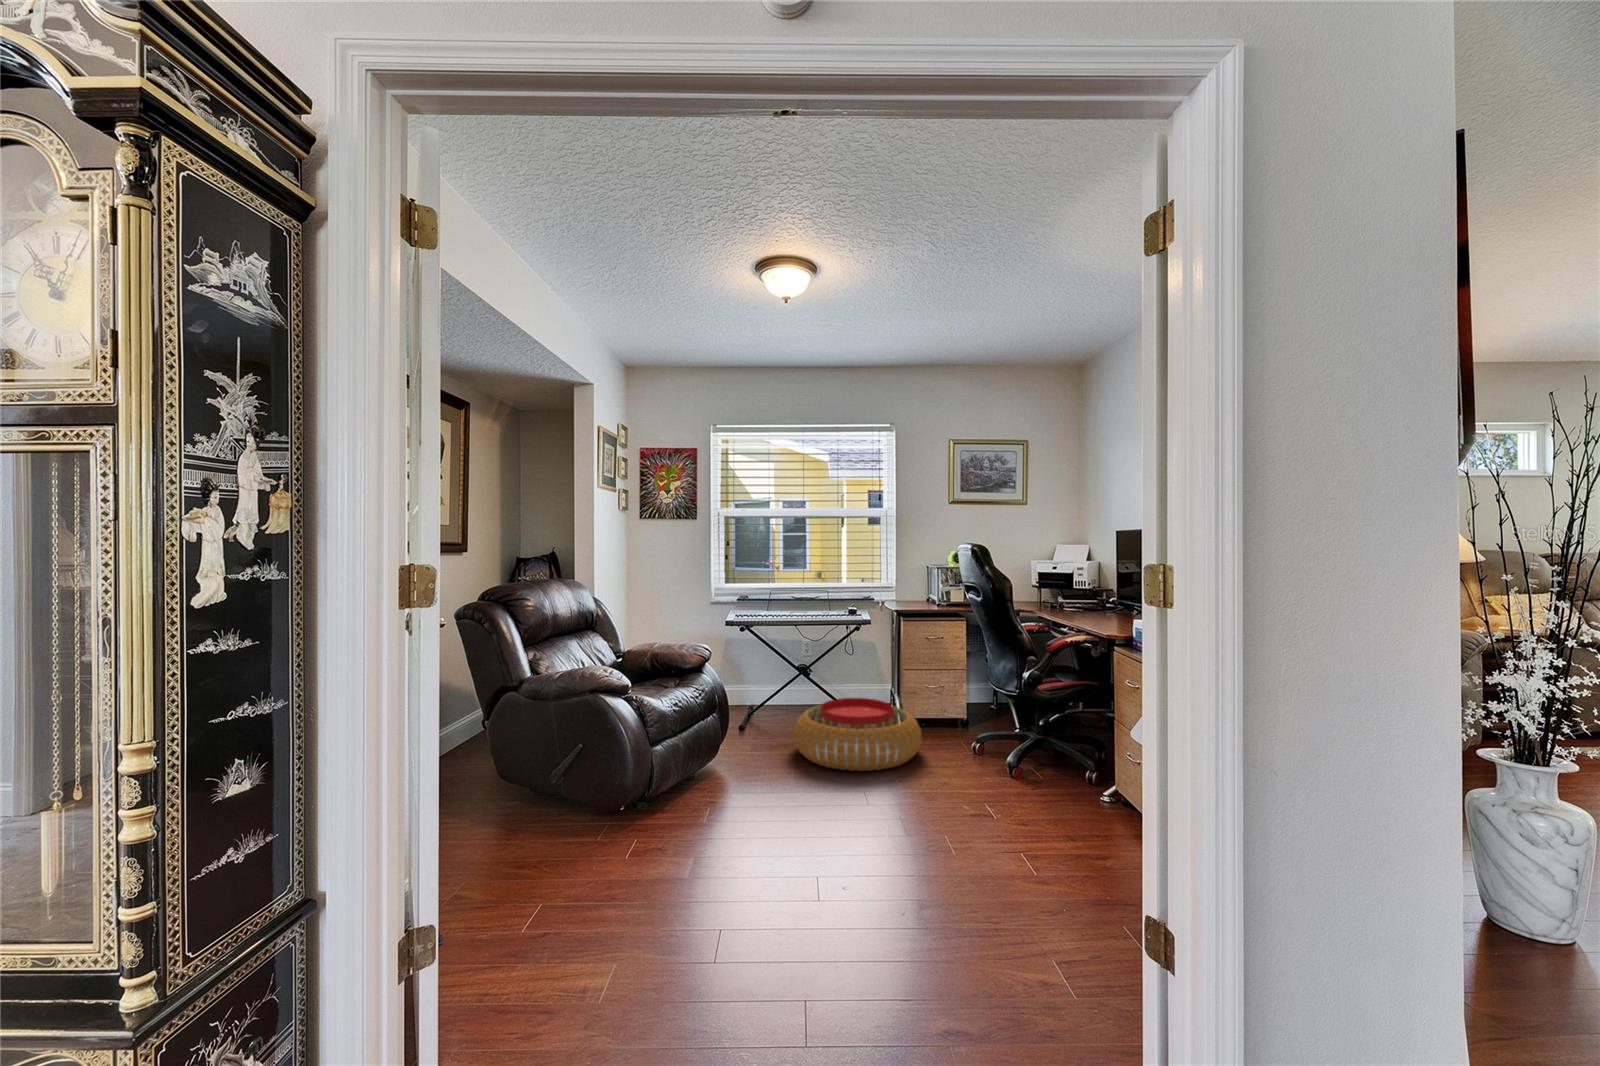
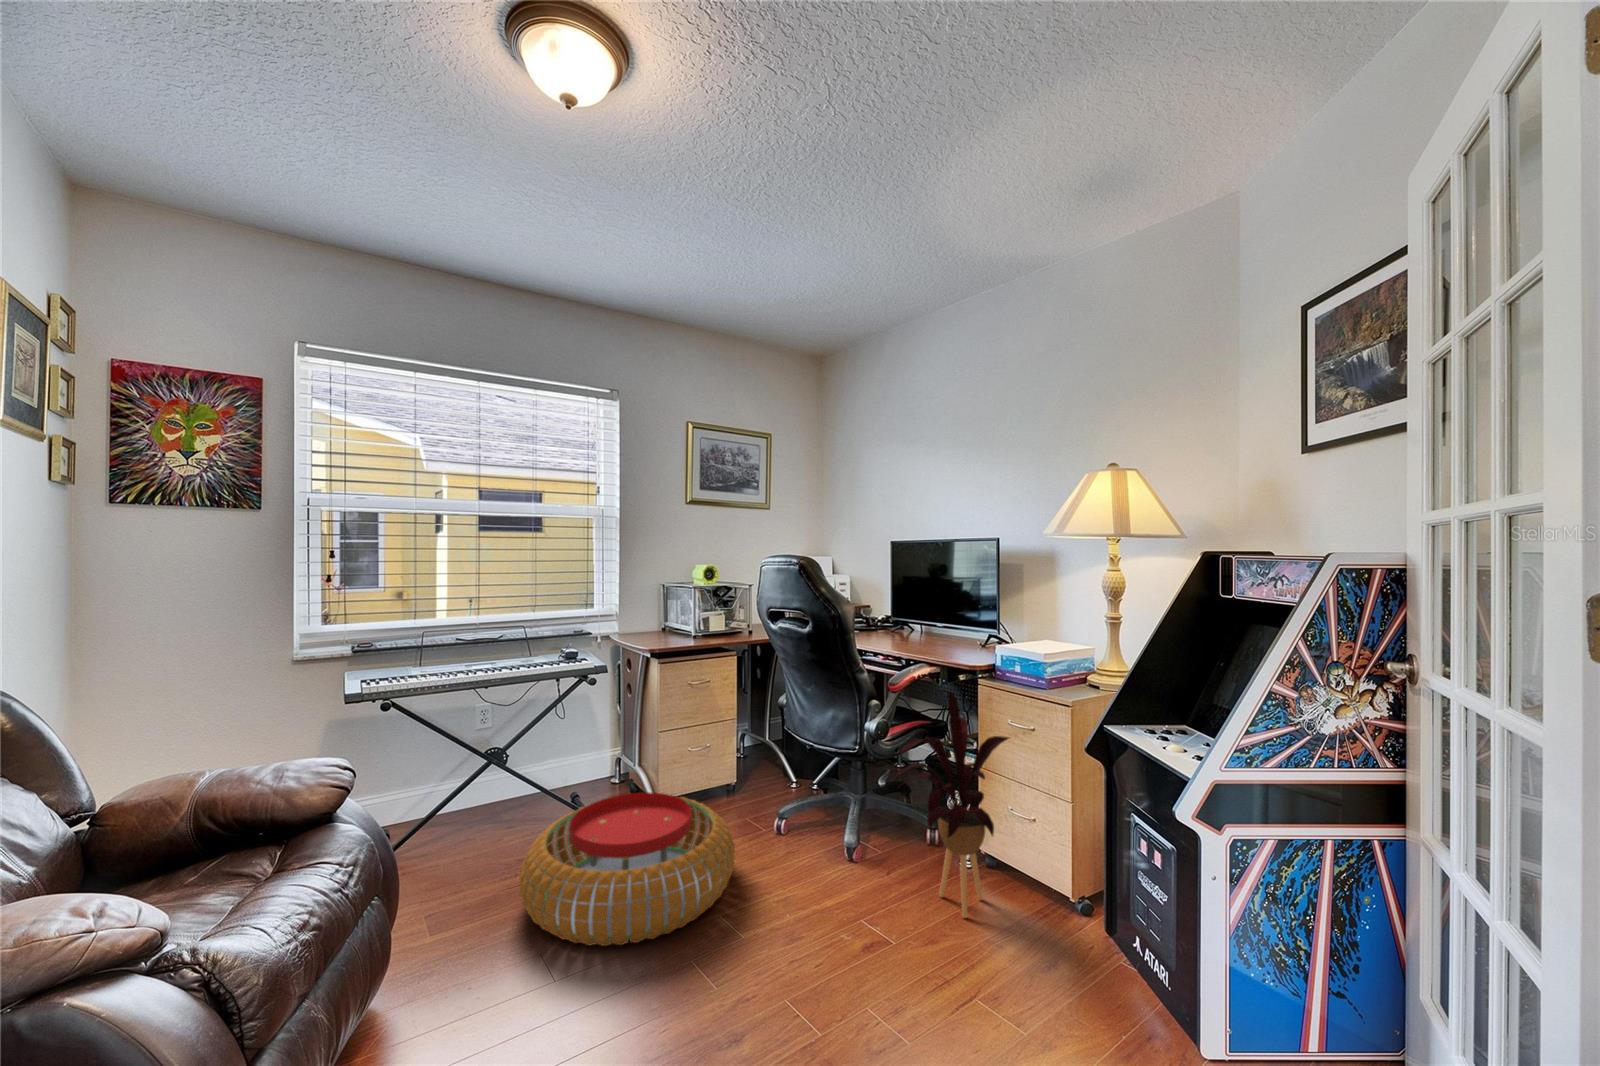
house plant: none [994,644,1114,811] -> present [889,691,1009,918]

